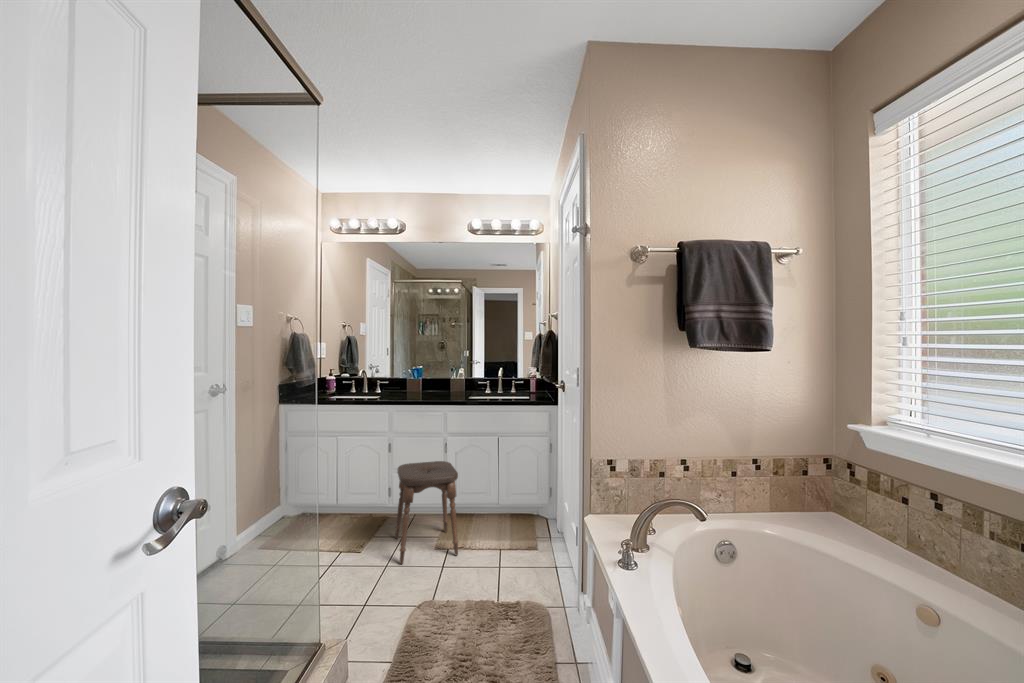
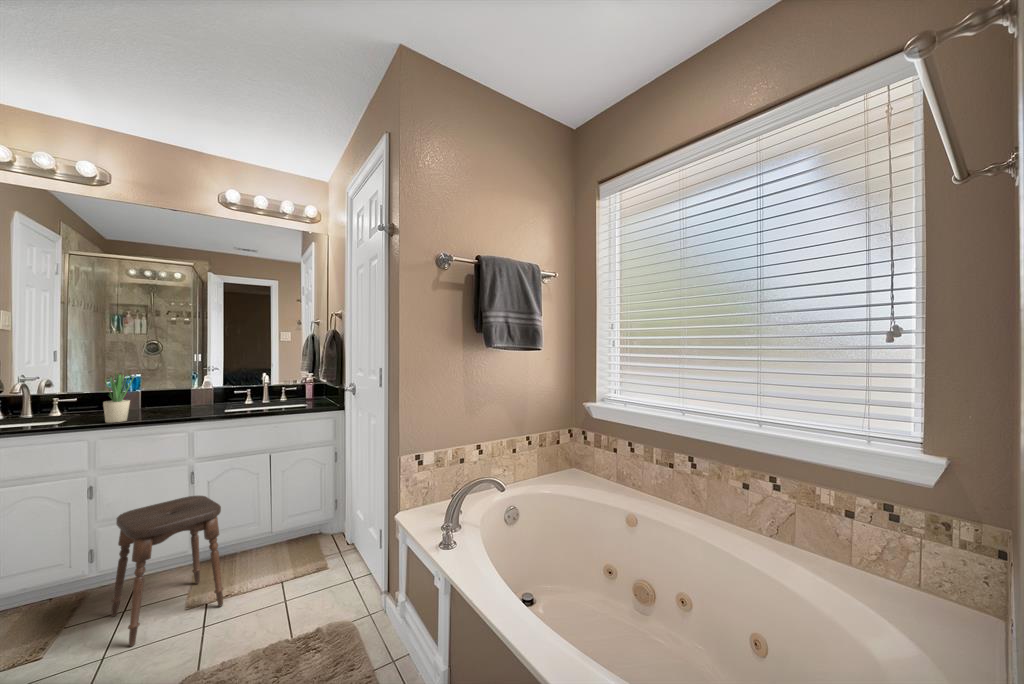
potted plant: none [396,356,413,398] -> present [103,370,133,423]

